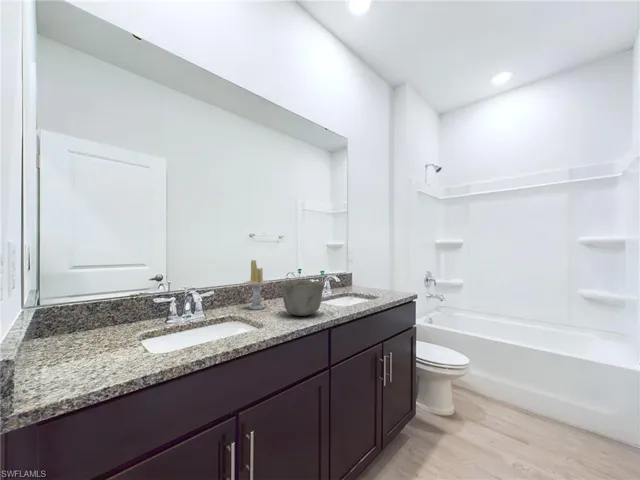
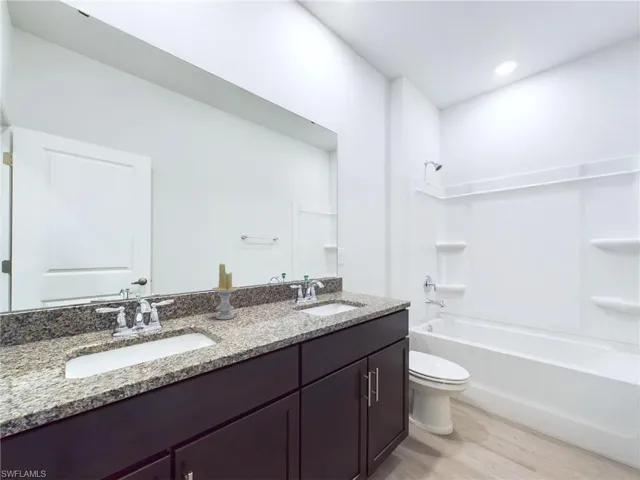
ceramic bowl: present [280,280,325,316] -> none [246,286,298,328]

